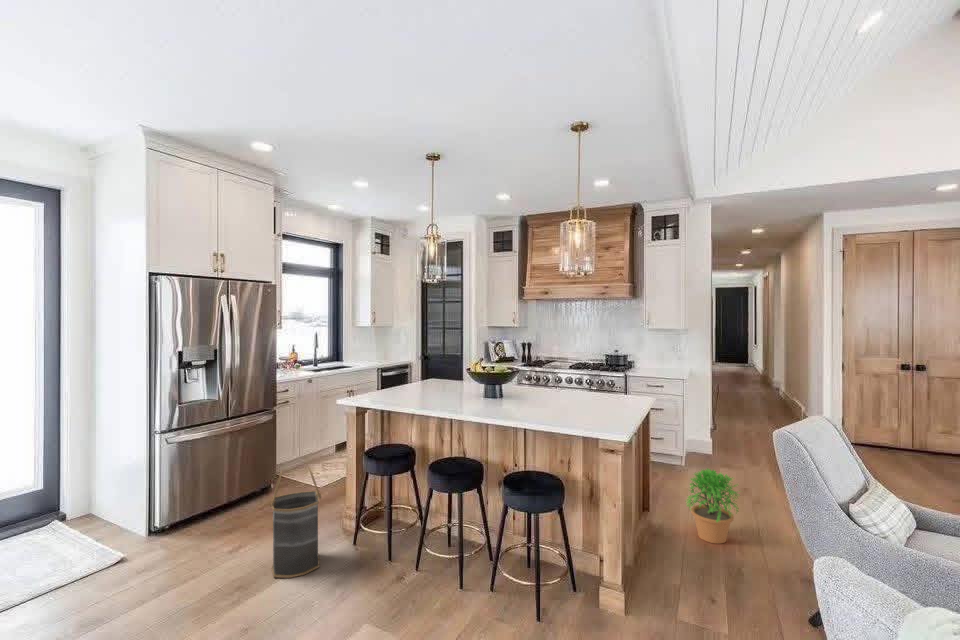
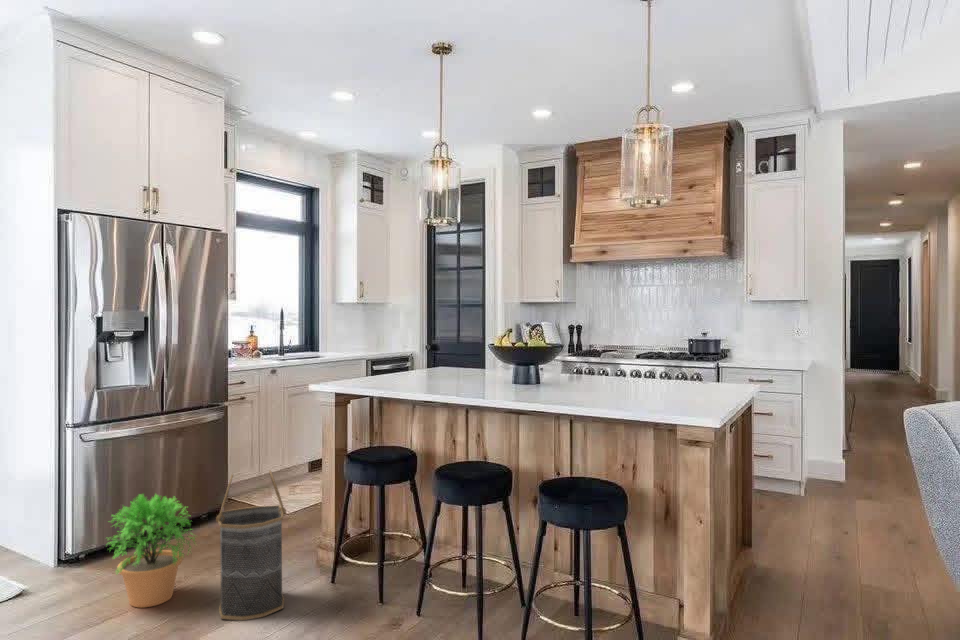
potted plant: present [687,469,738,544] -> present [110,494,195,607]

